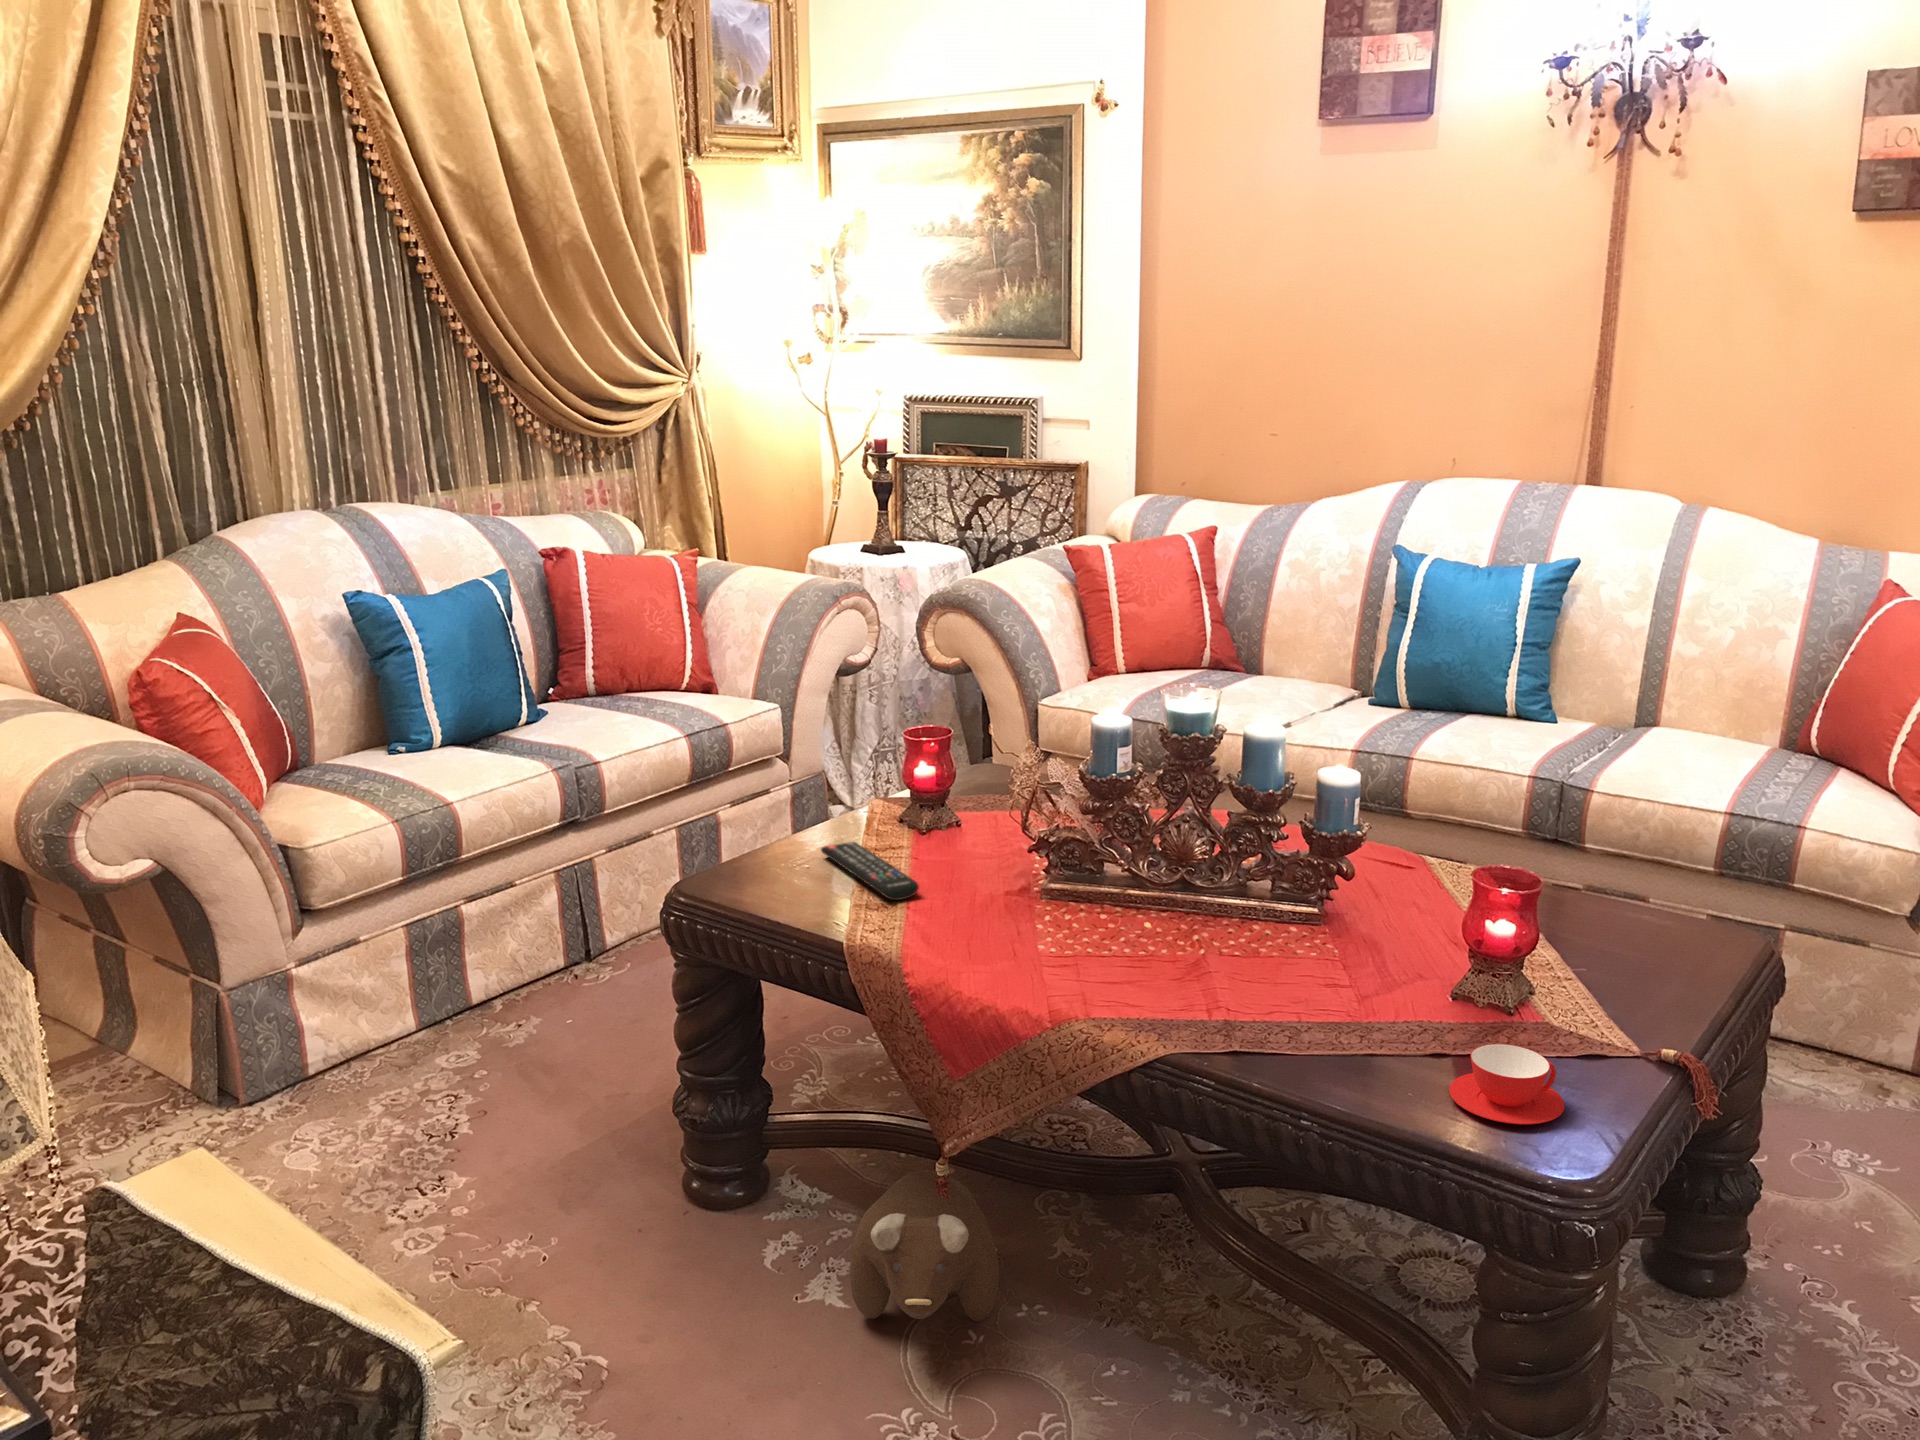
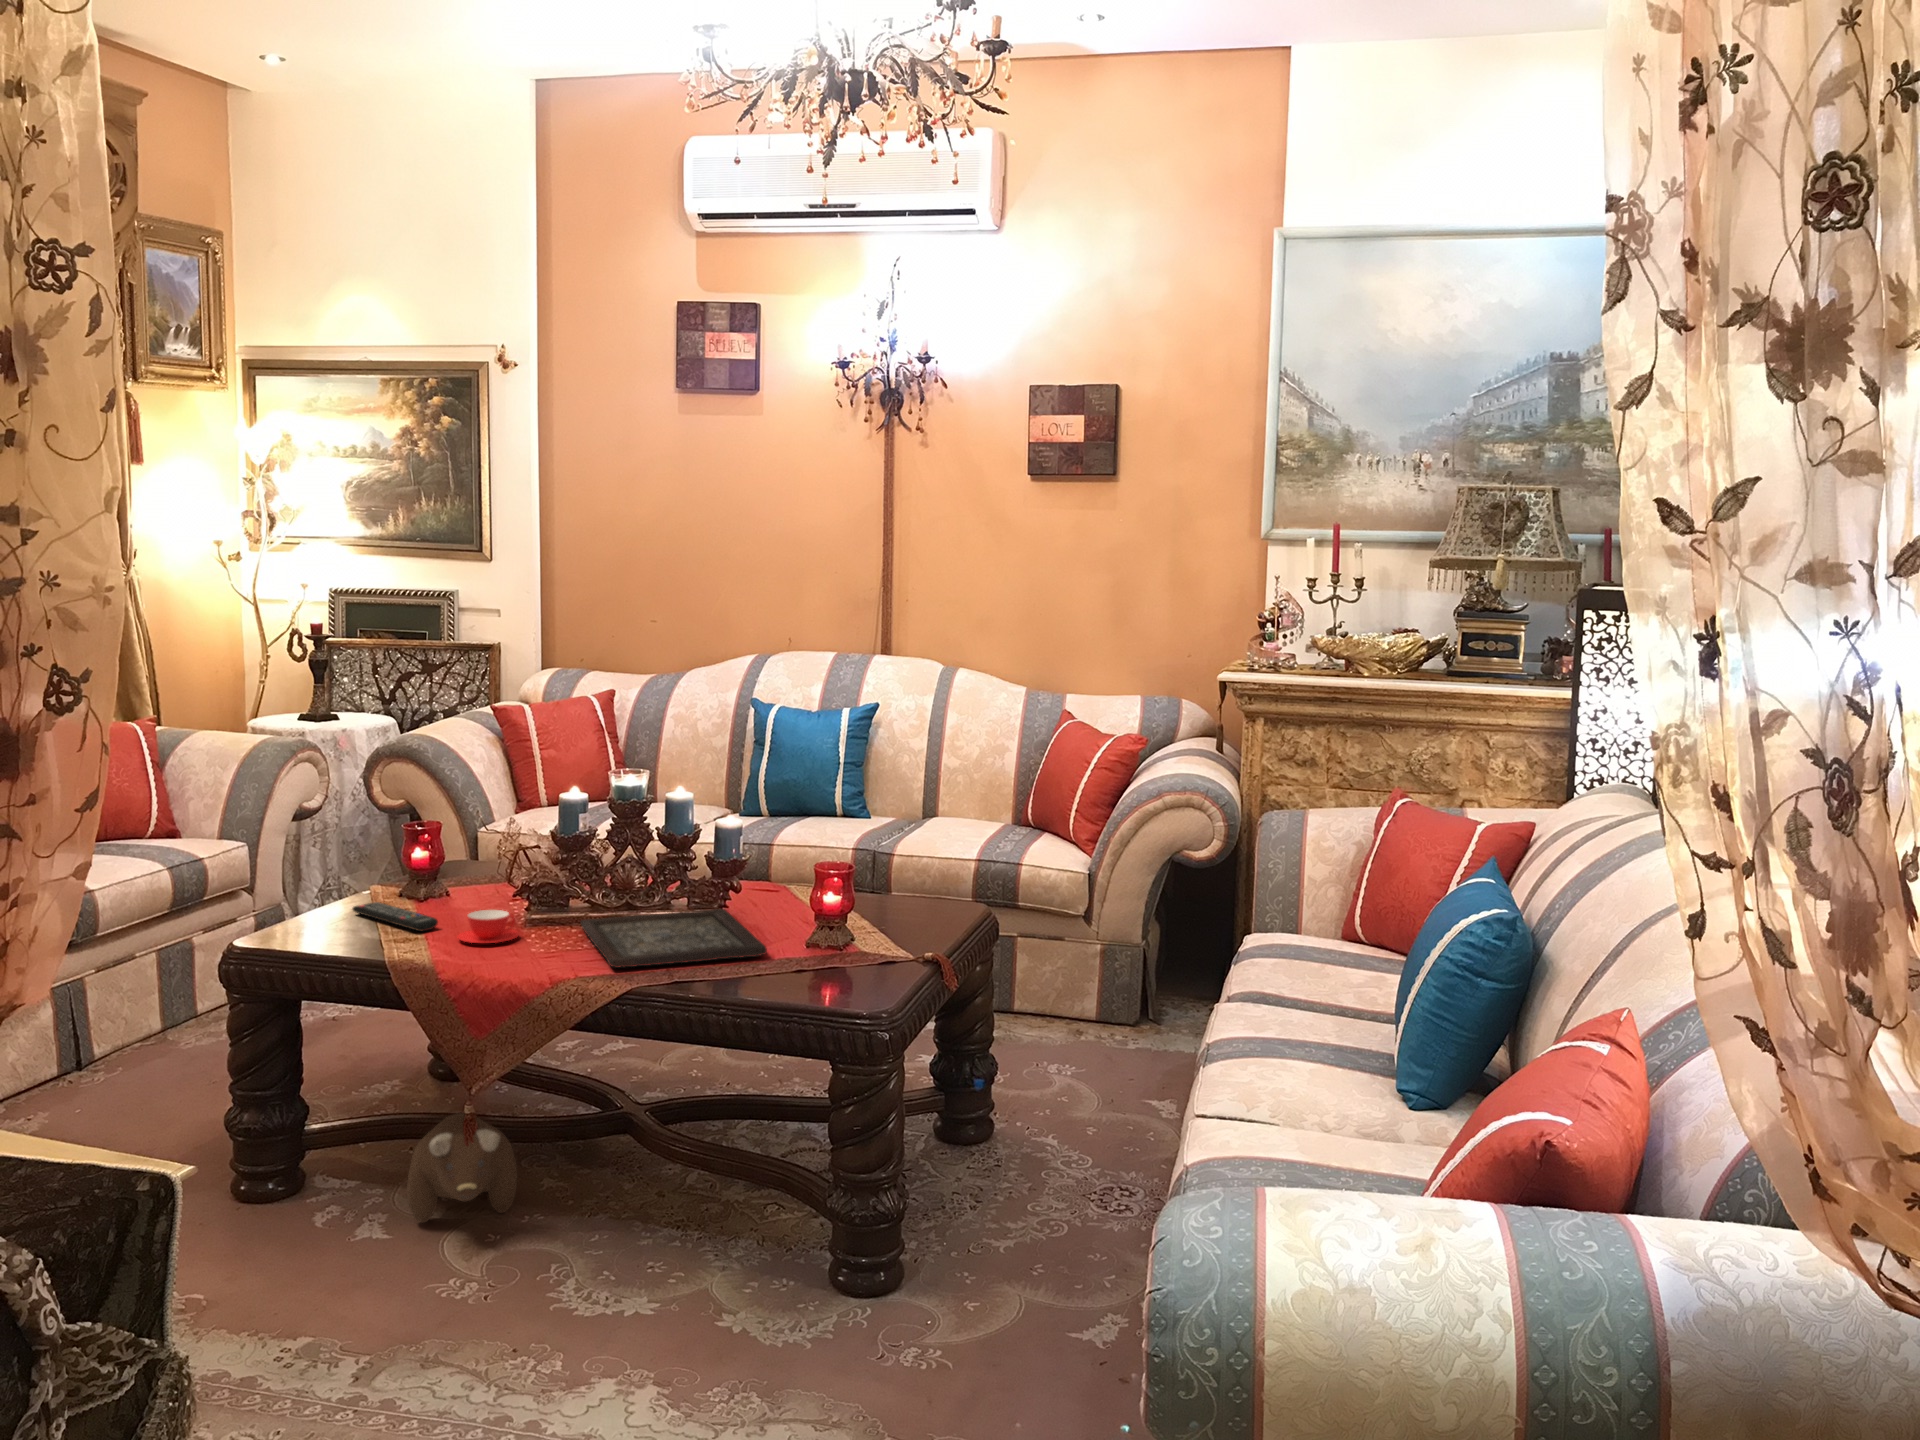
tray: none [1111,903,1386,1015] -> present [581,909,767,968]
teacup: present [1449,1044,1564,1124] -> present [457,910,519,943]

